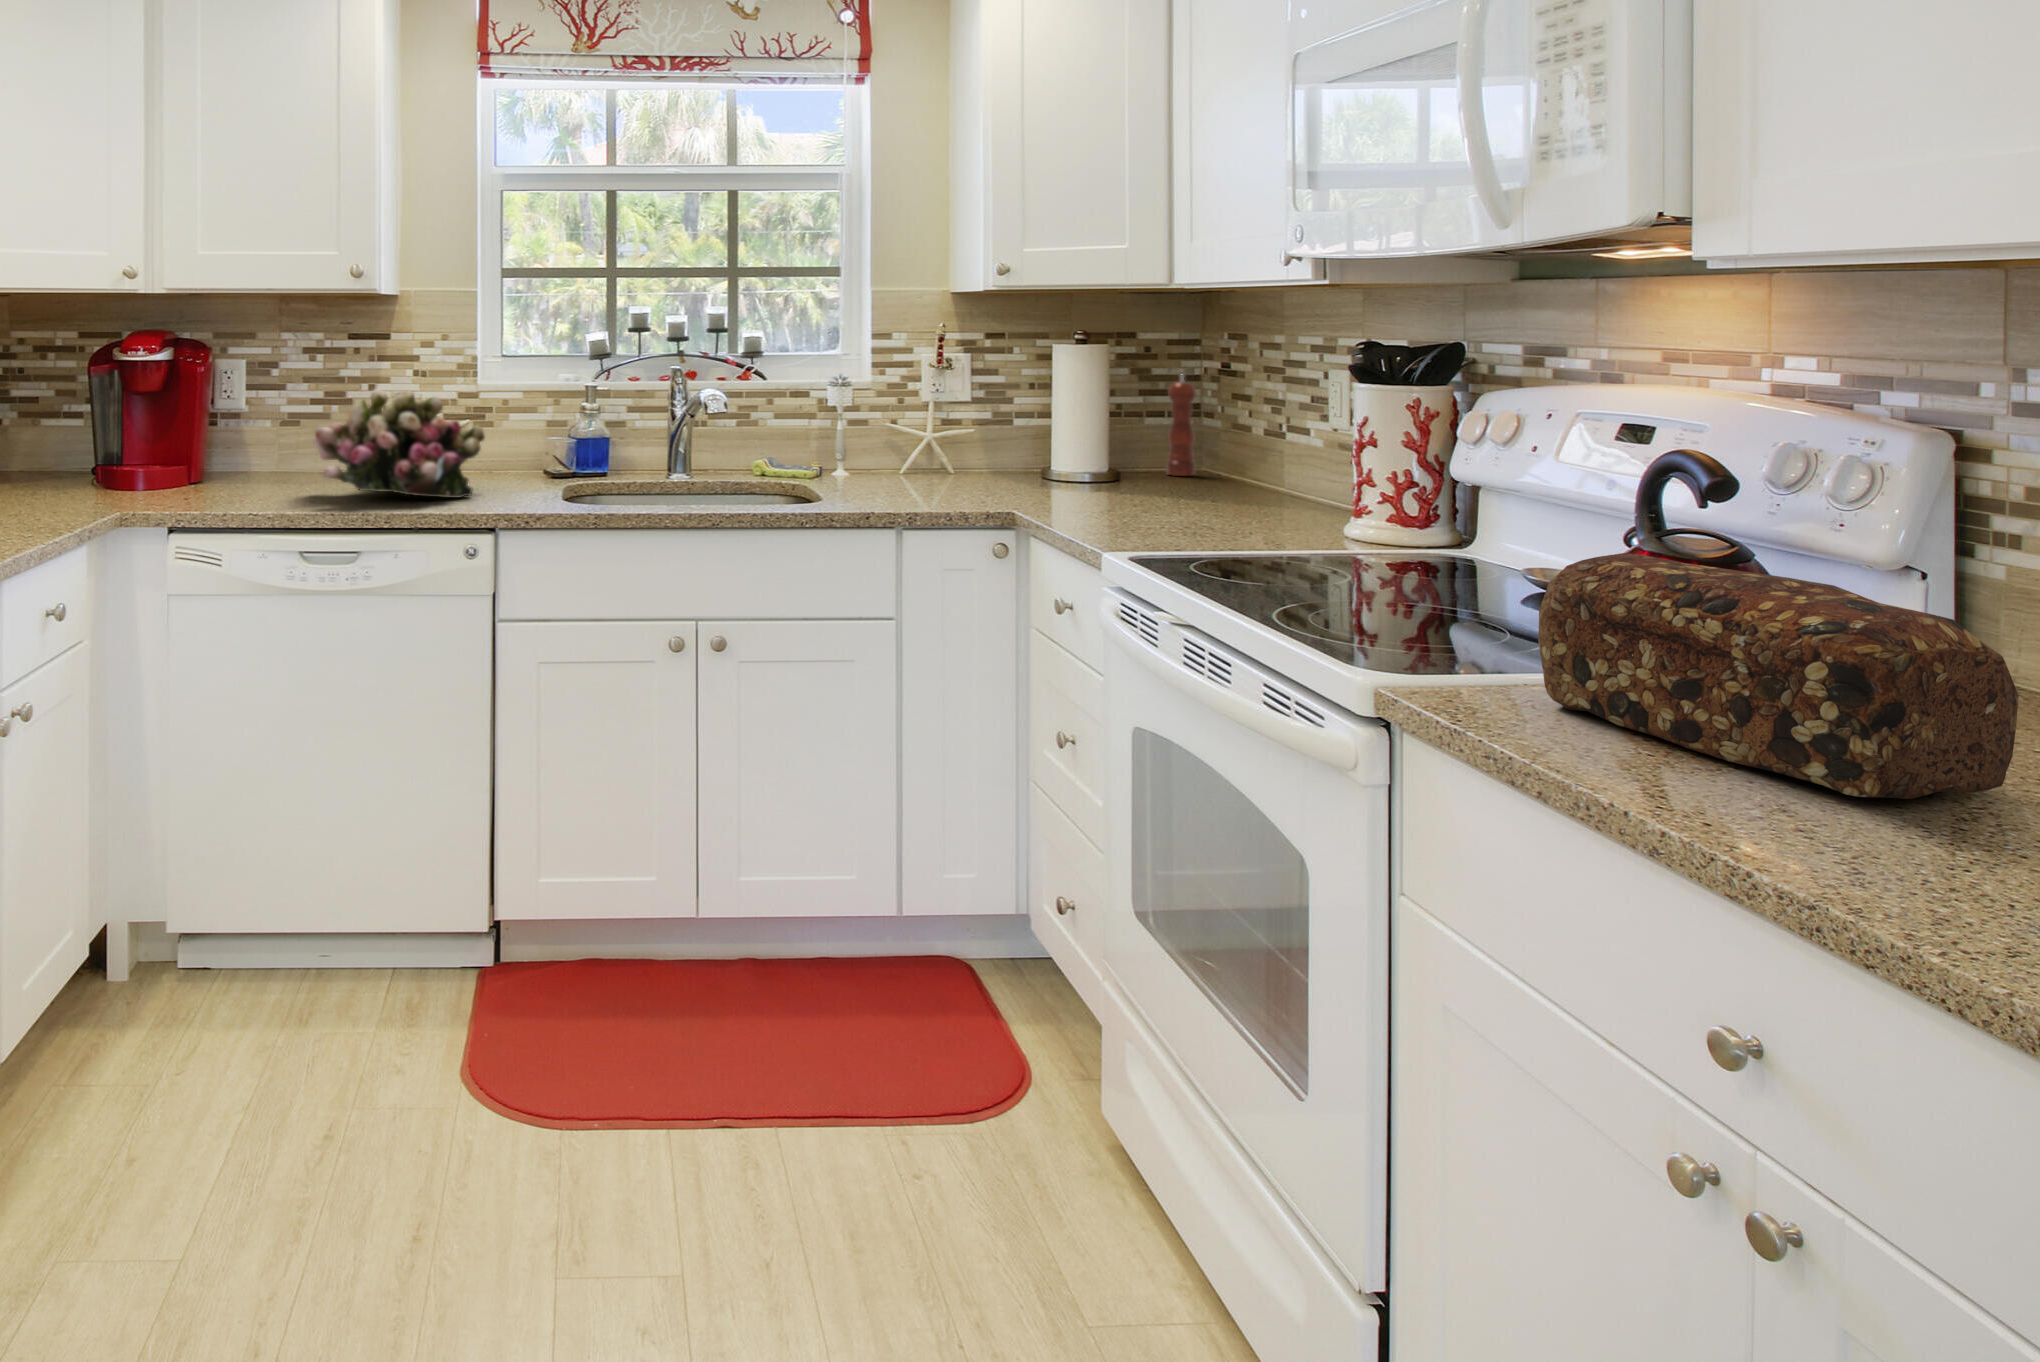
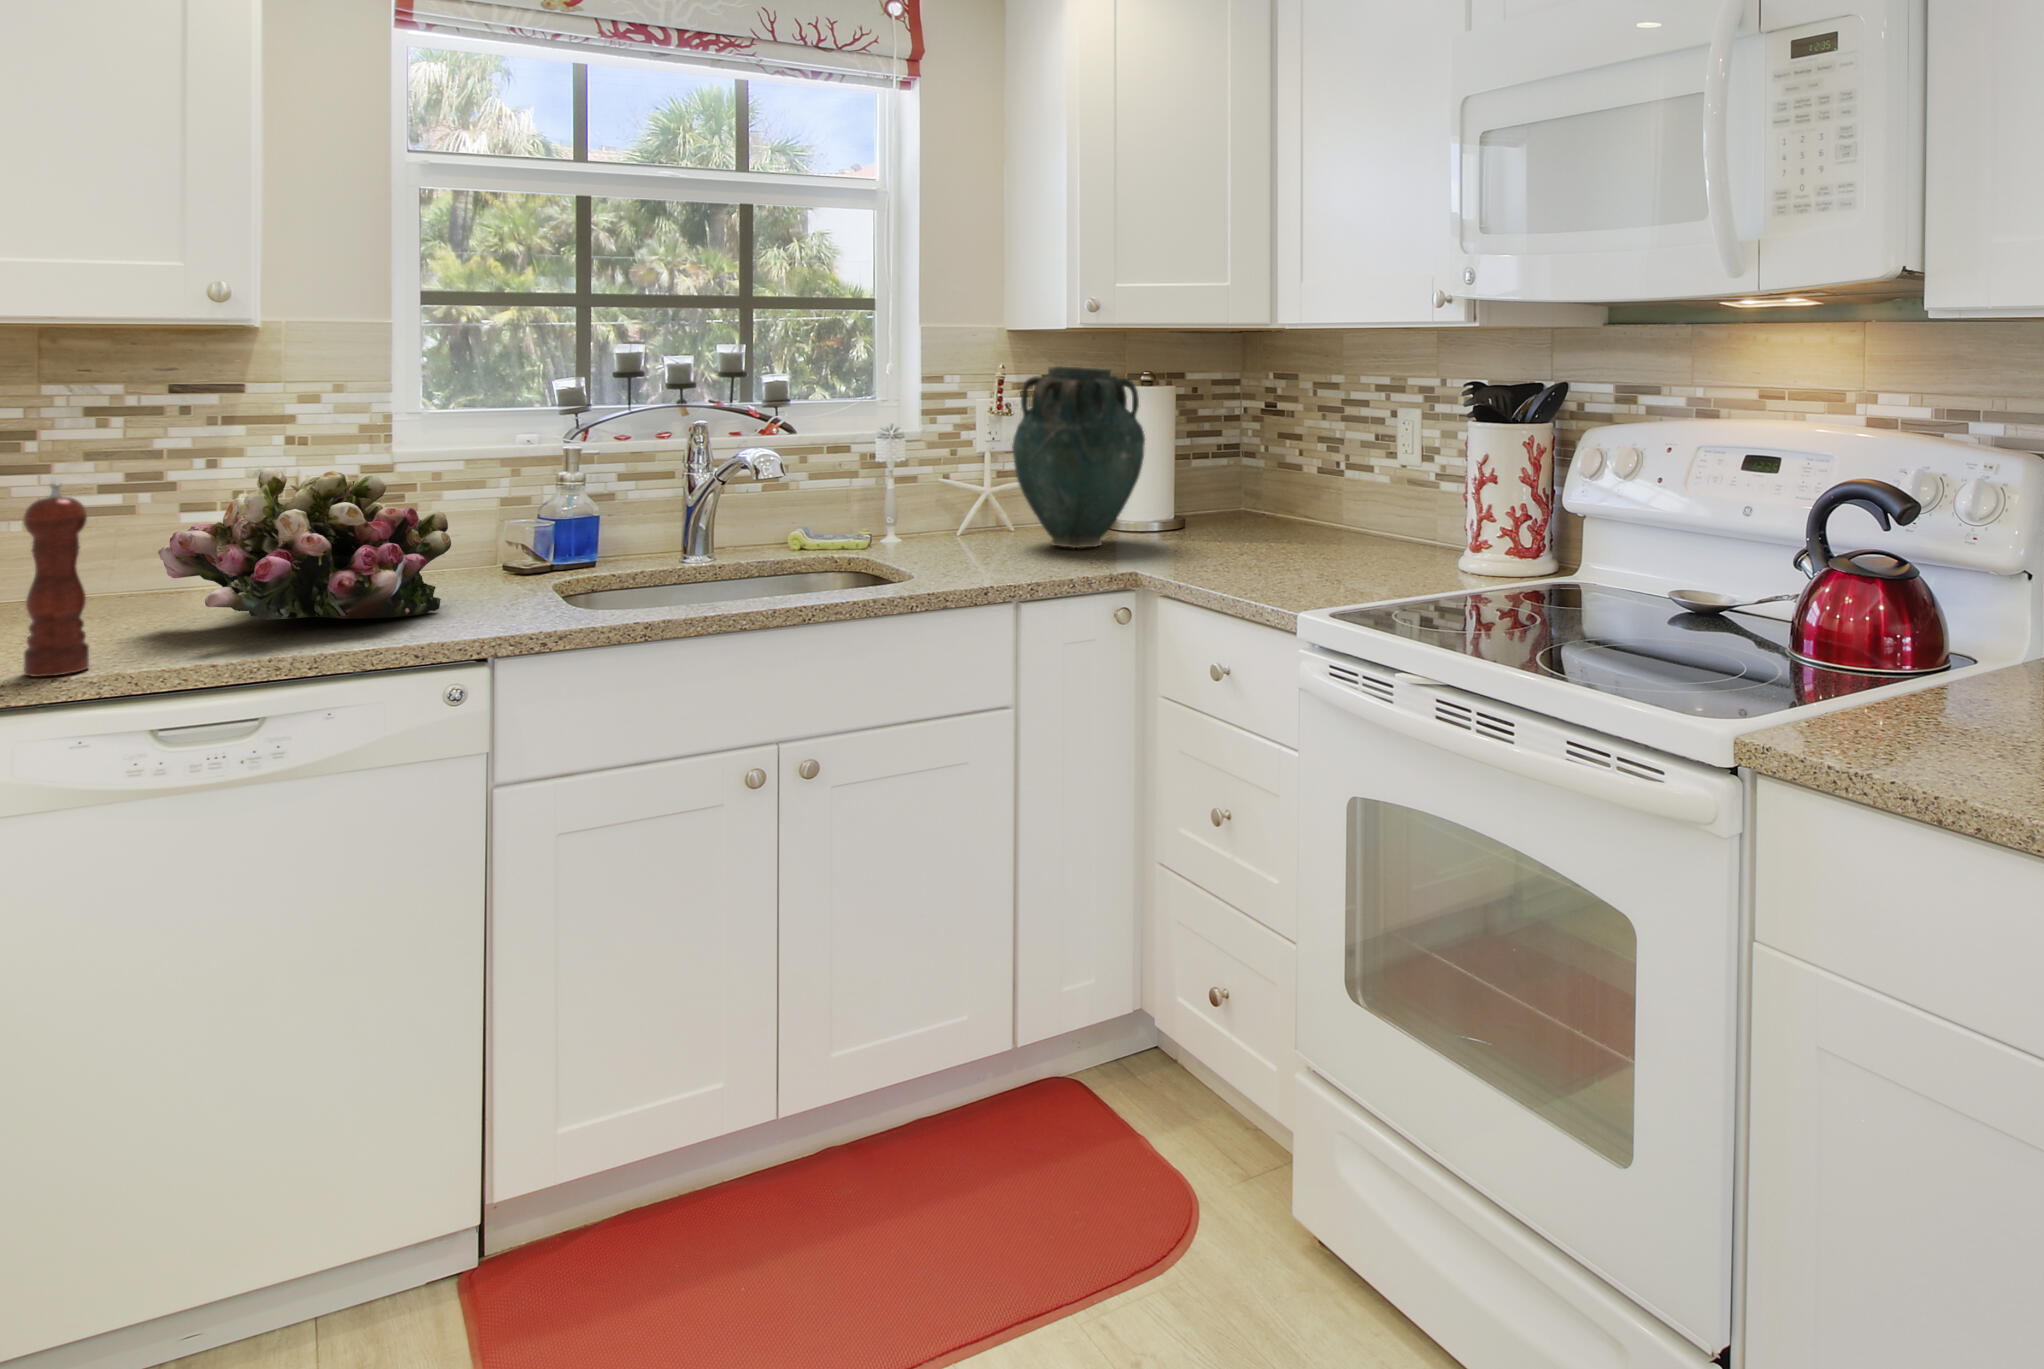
vase: none [930,324,1055,491] -> present [1012,366,1145,548]
pepper mill: present [1166,375,1196,476] -> present [23,483,89,677]
bread loaf: present [1538,553,2019,799] -> none [1713,586,2004,759]

